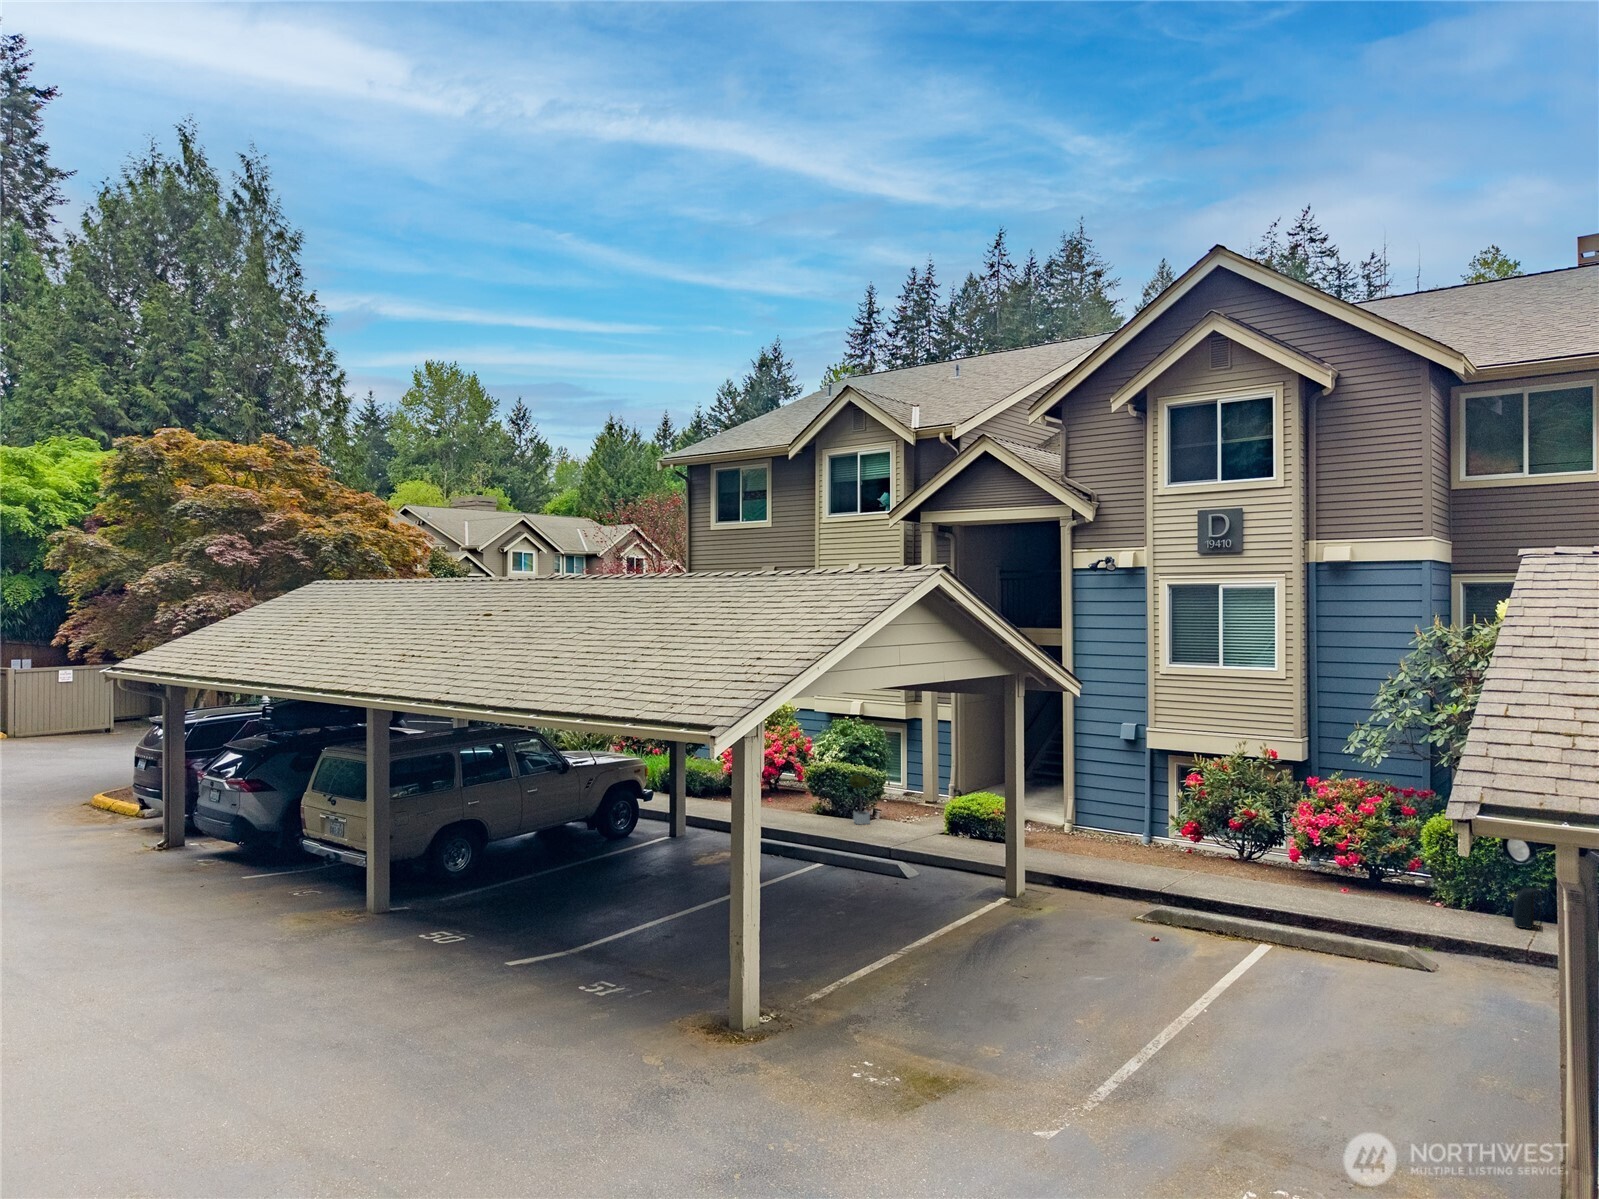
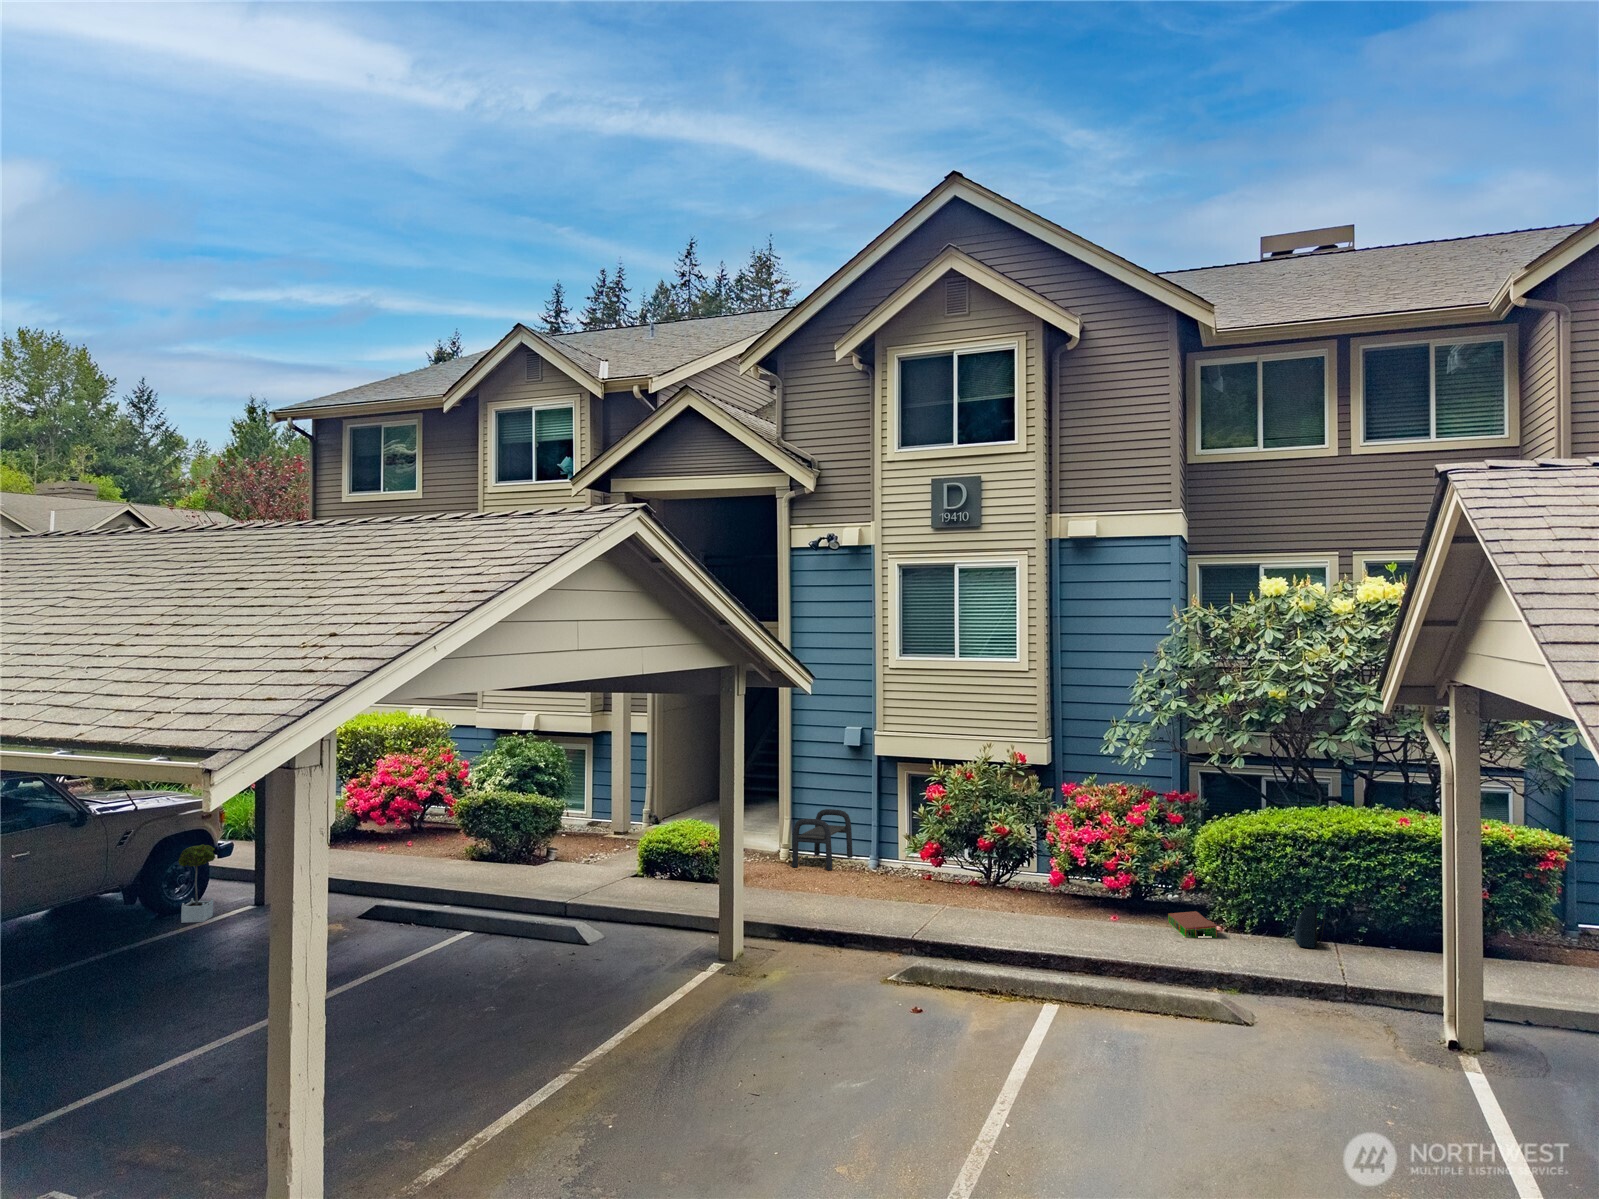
potted tree: present [849,775,870,825] -> present [178,844,215,923]
bench: none [1071,790,1124,840] -> present [792,809,853,870]
storage bin: none [1398,892,1439,914] -> present [1168,911,1217,937]

